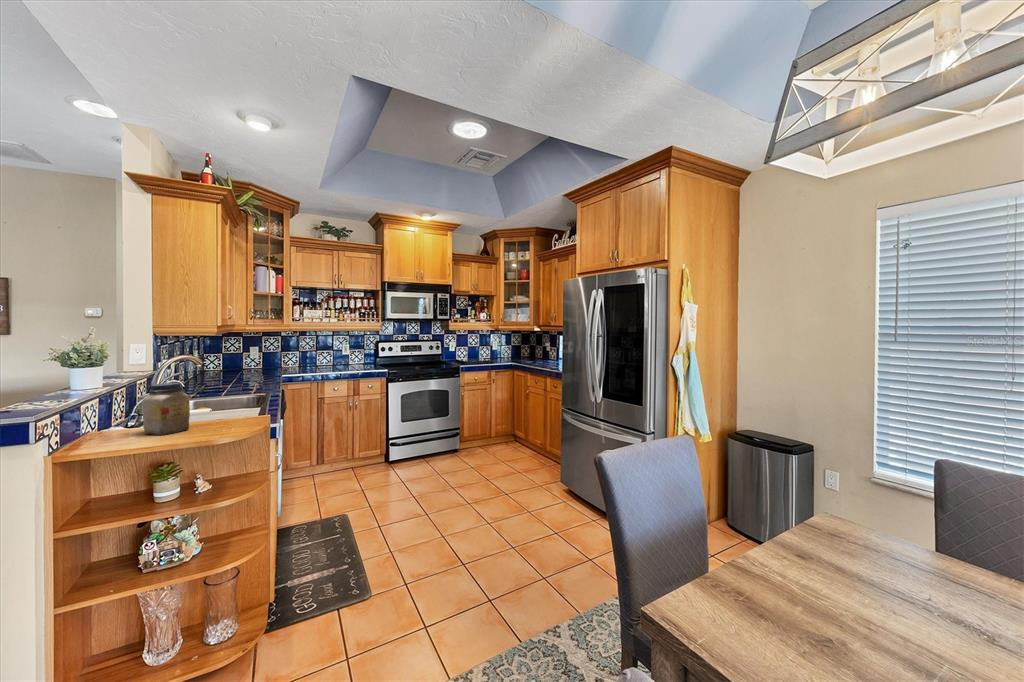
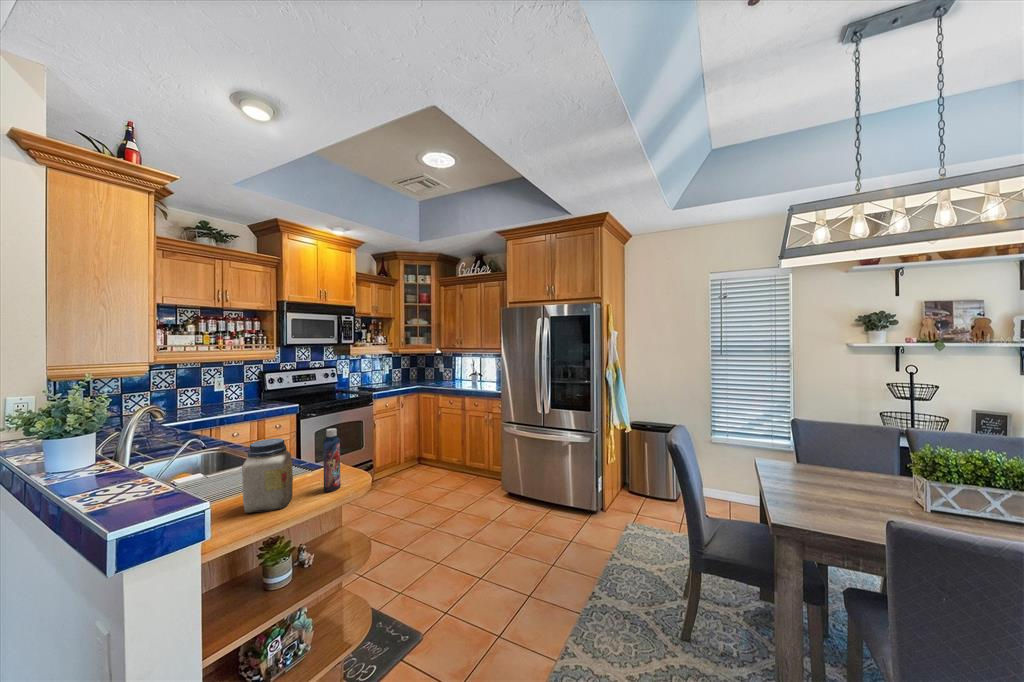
bottle: none [206,381,230,431] -> present [323,428,341,492]

